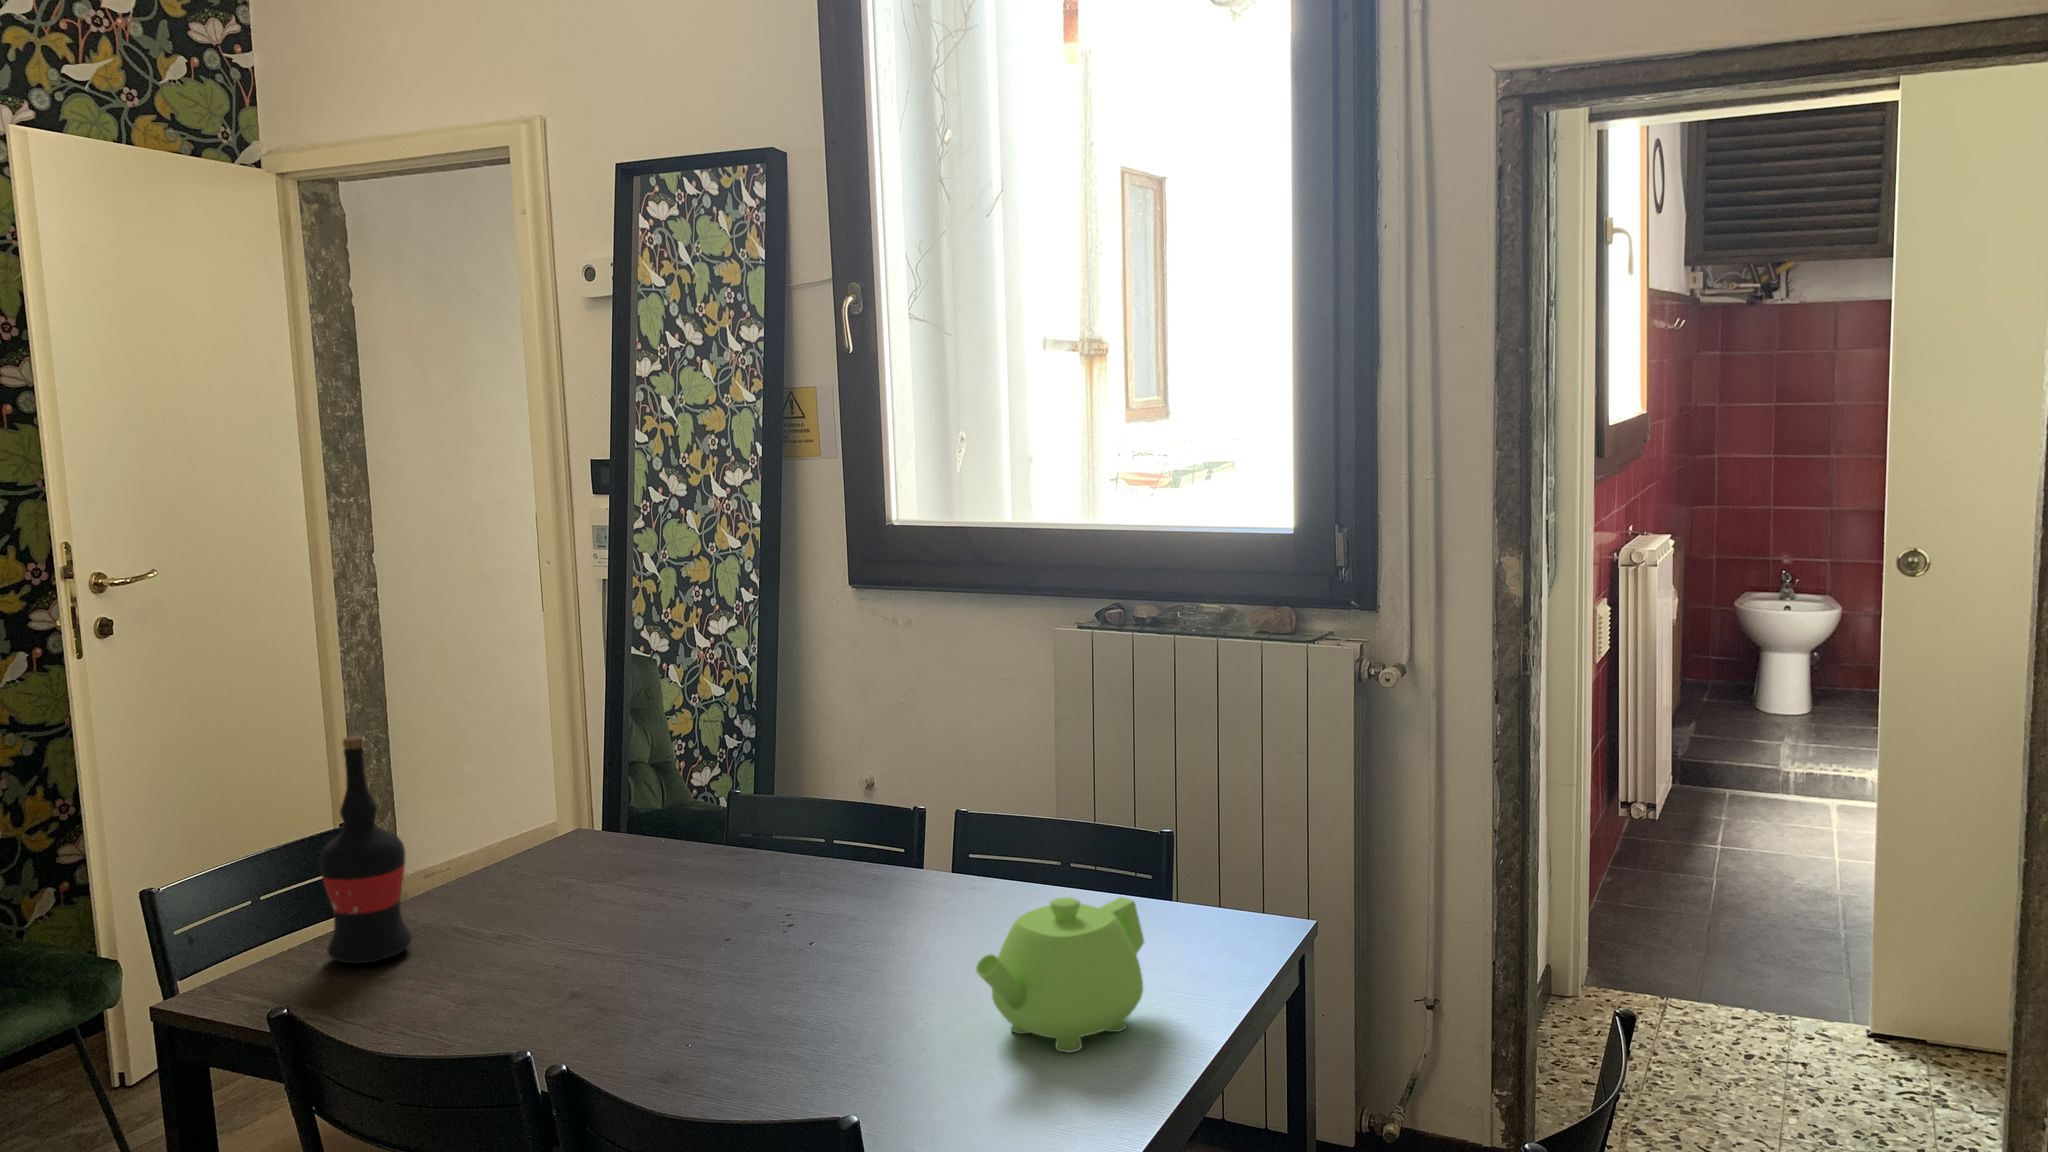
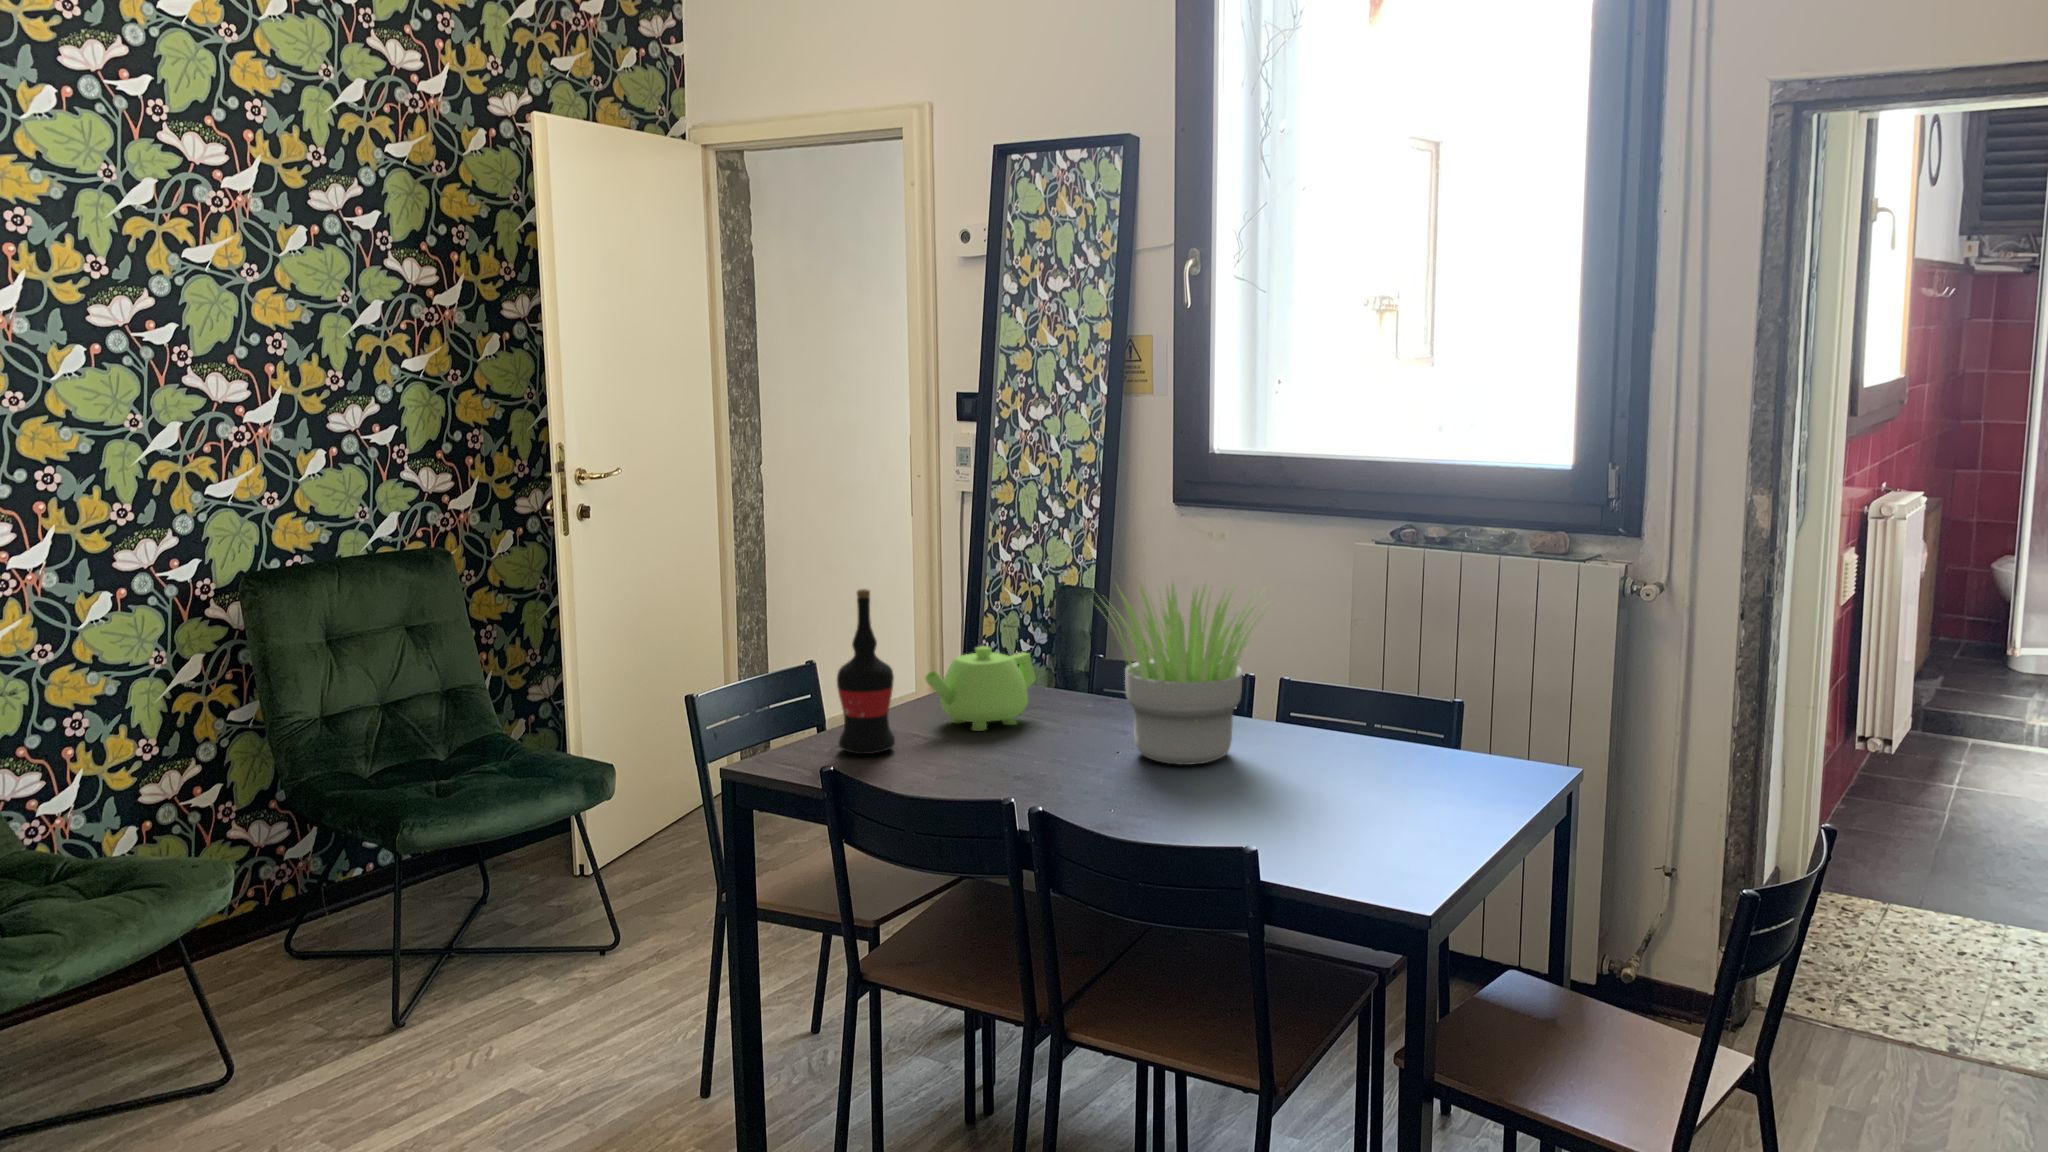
potted plant: none [653,693,917,951] -> present [1104,580,1265,765]
teapot: present [976,897,1144,1052] -> present [925,646,1036,731]

